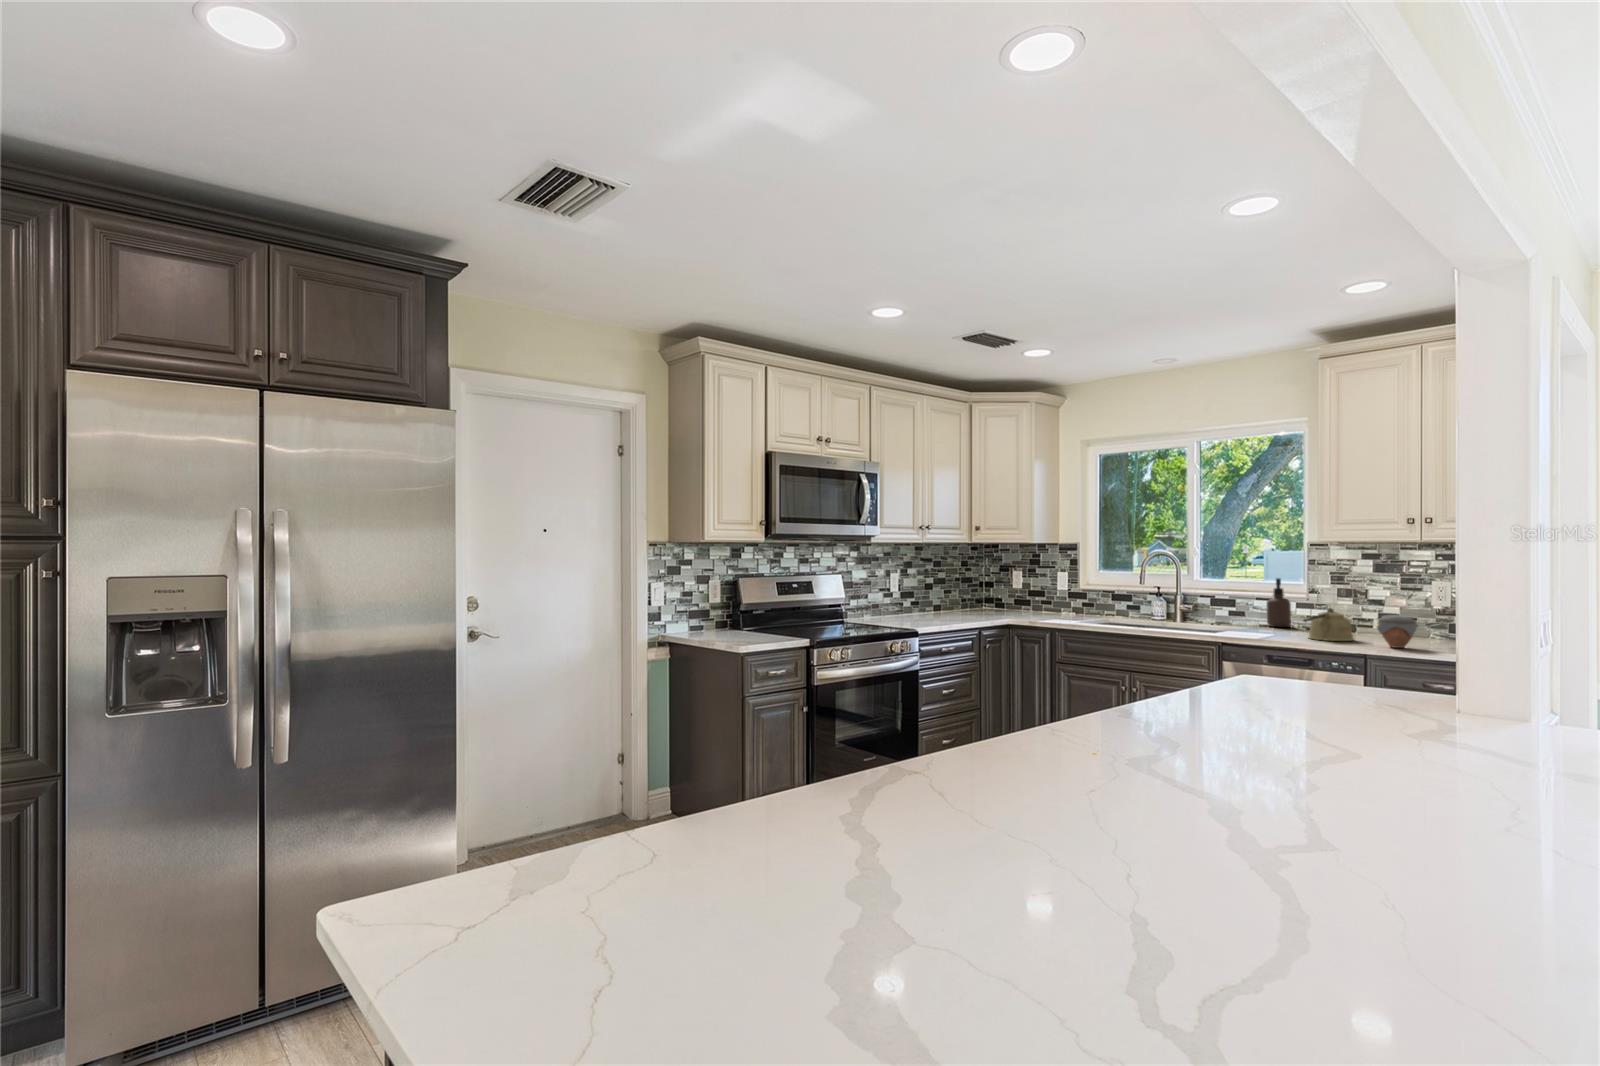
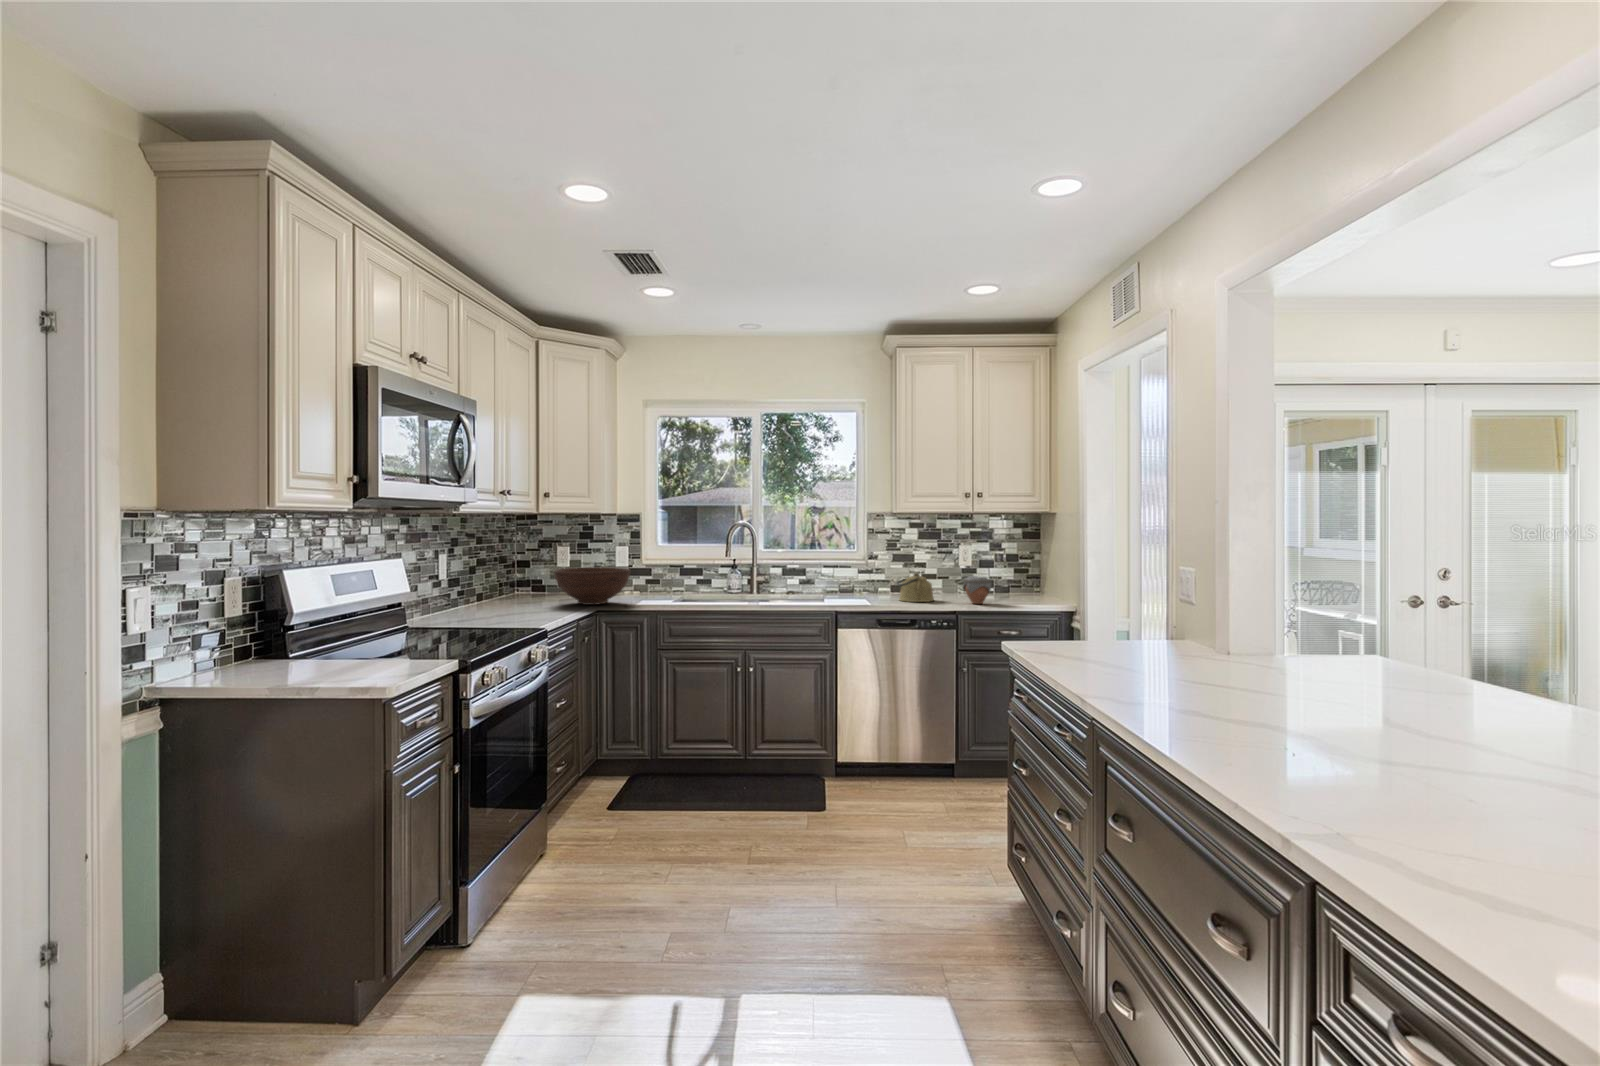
soap dispenser: present [1267,578,1291,627] -> none [834,547,854,592]
fruit bowl: none [968,588,1031,619] -> present [554,567,631,605]

